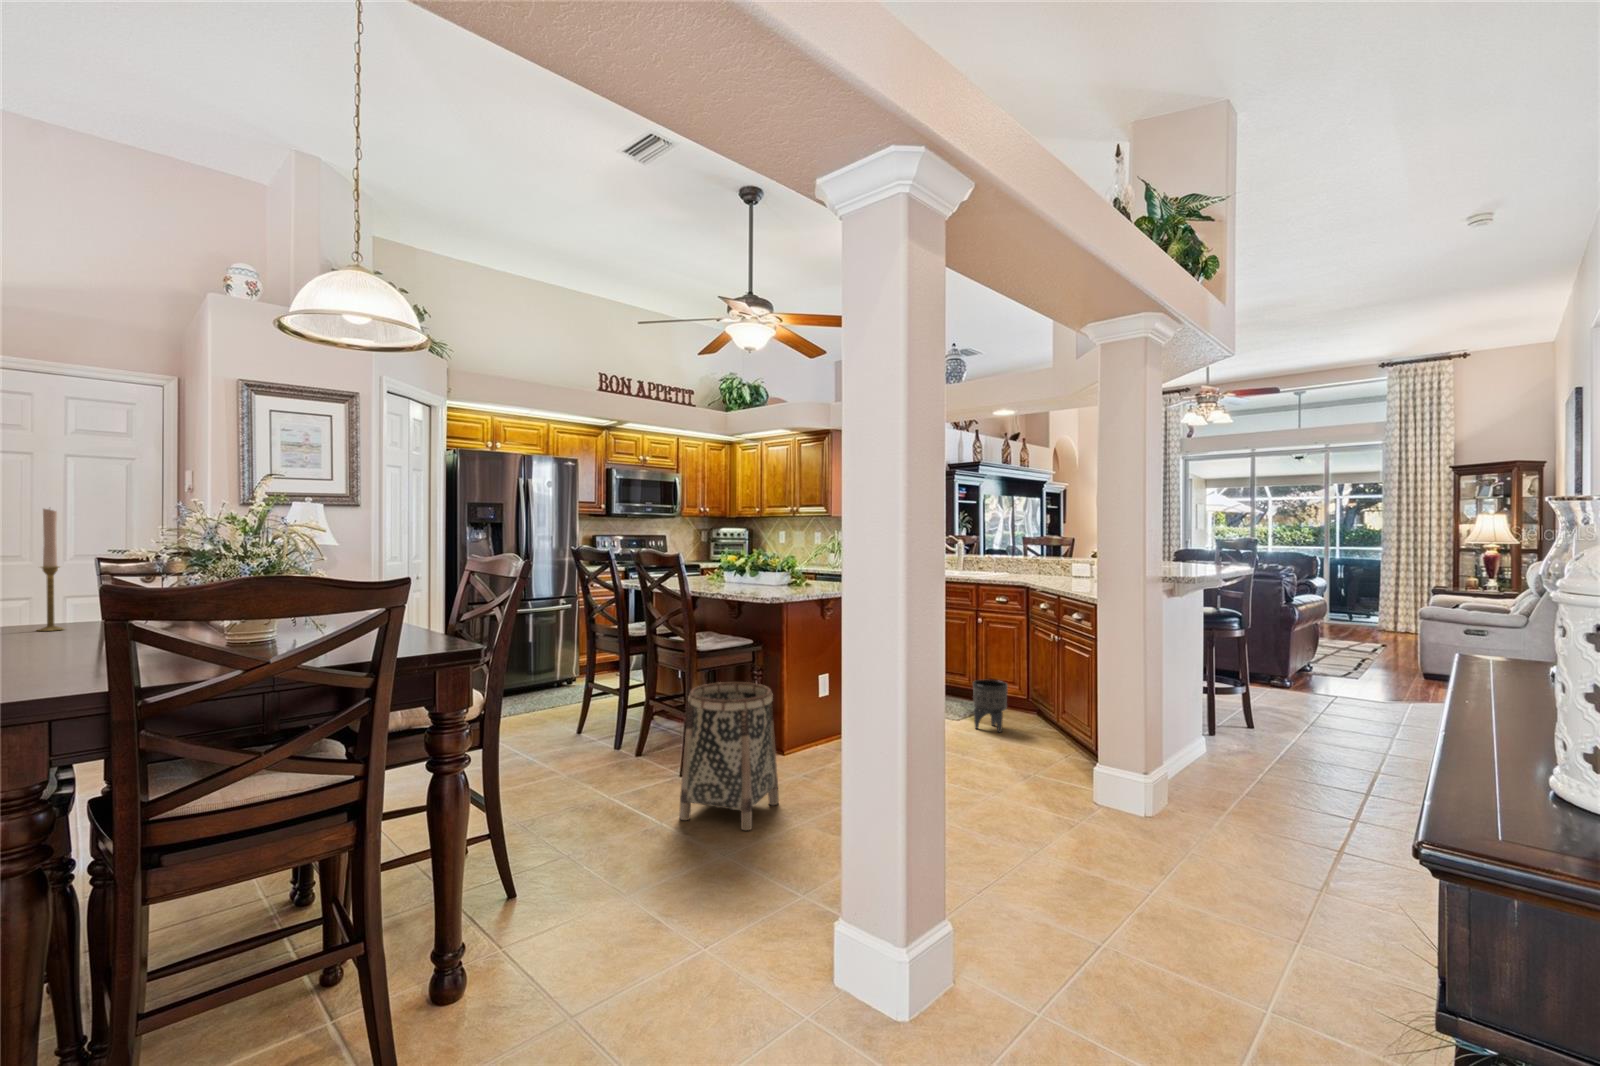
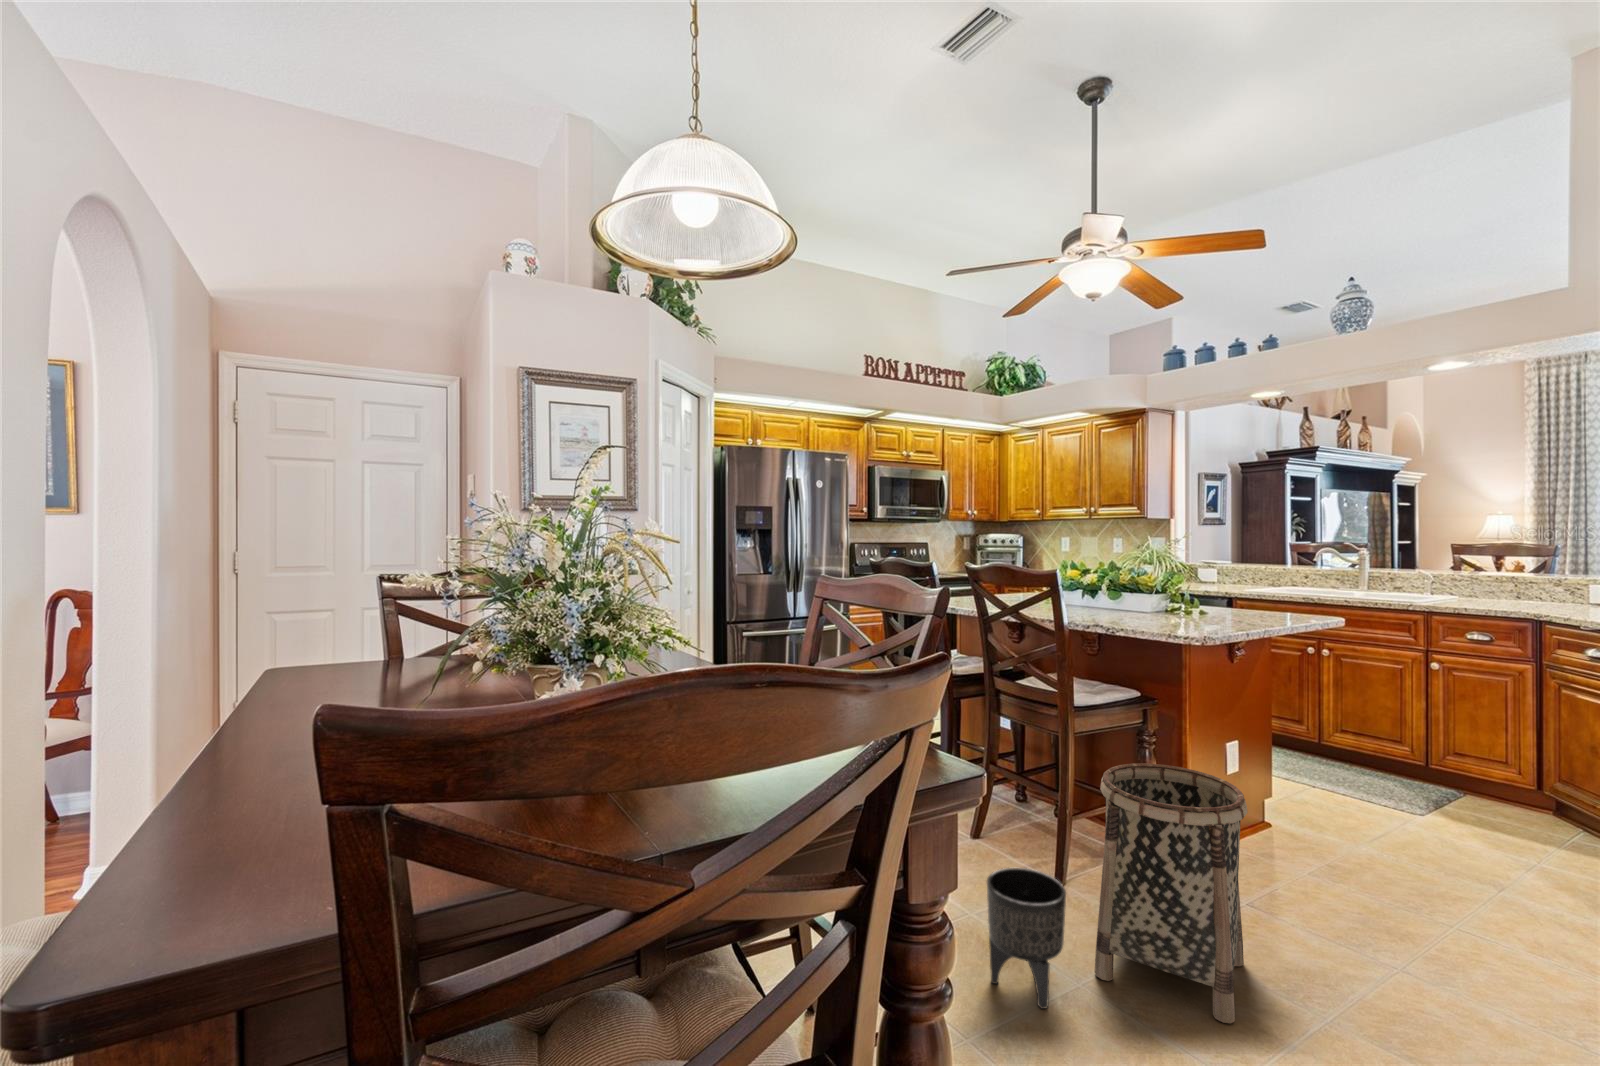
candlestick: present [38,509,63,631] -> none [297,509,331,676]
planter: present [973,680,1008,732] -> present [987,868,1066,1009]

